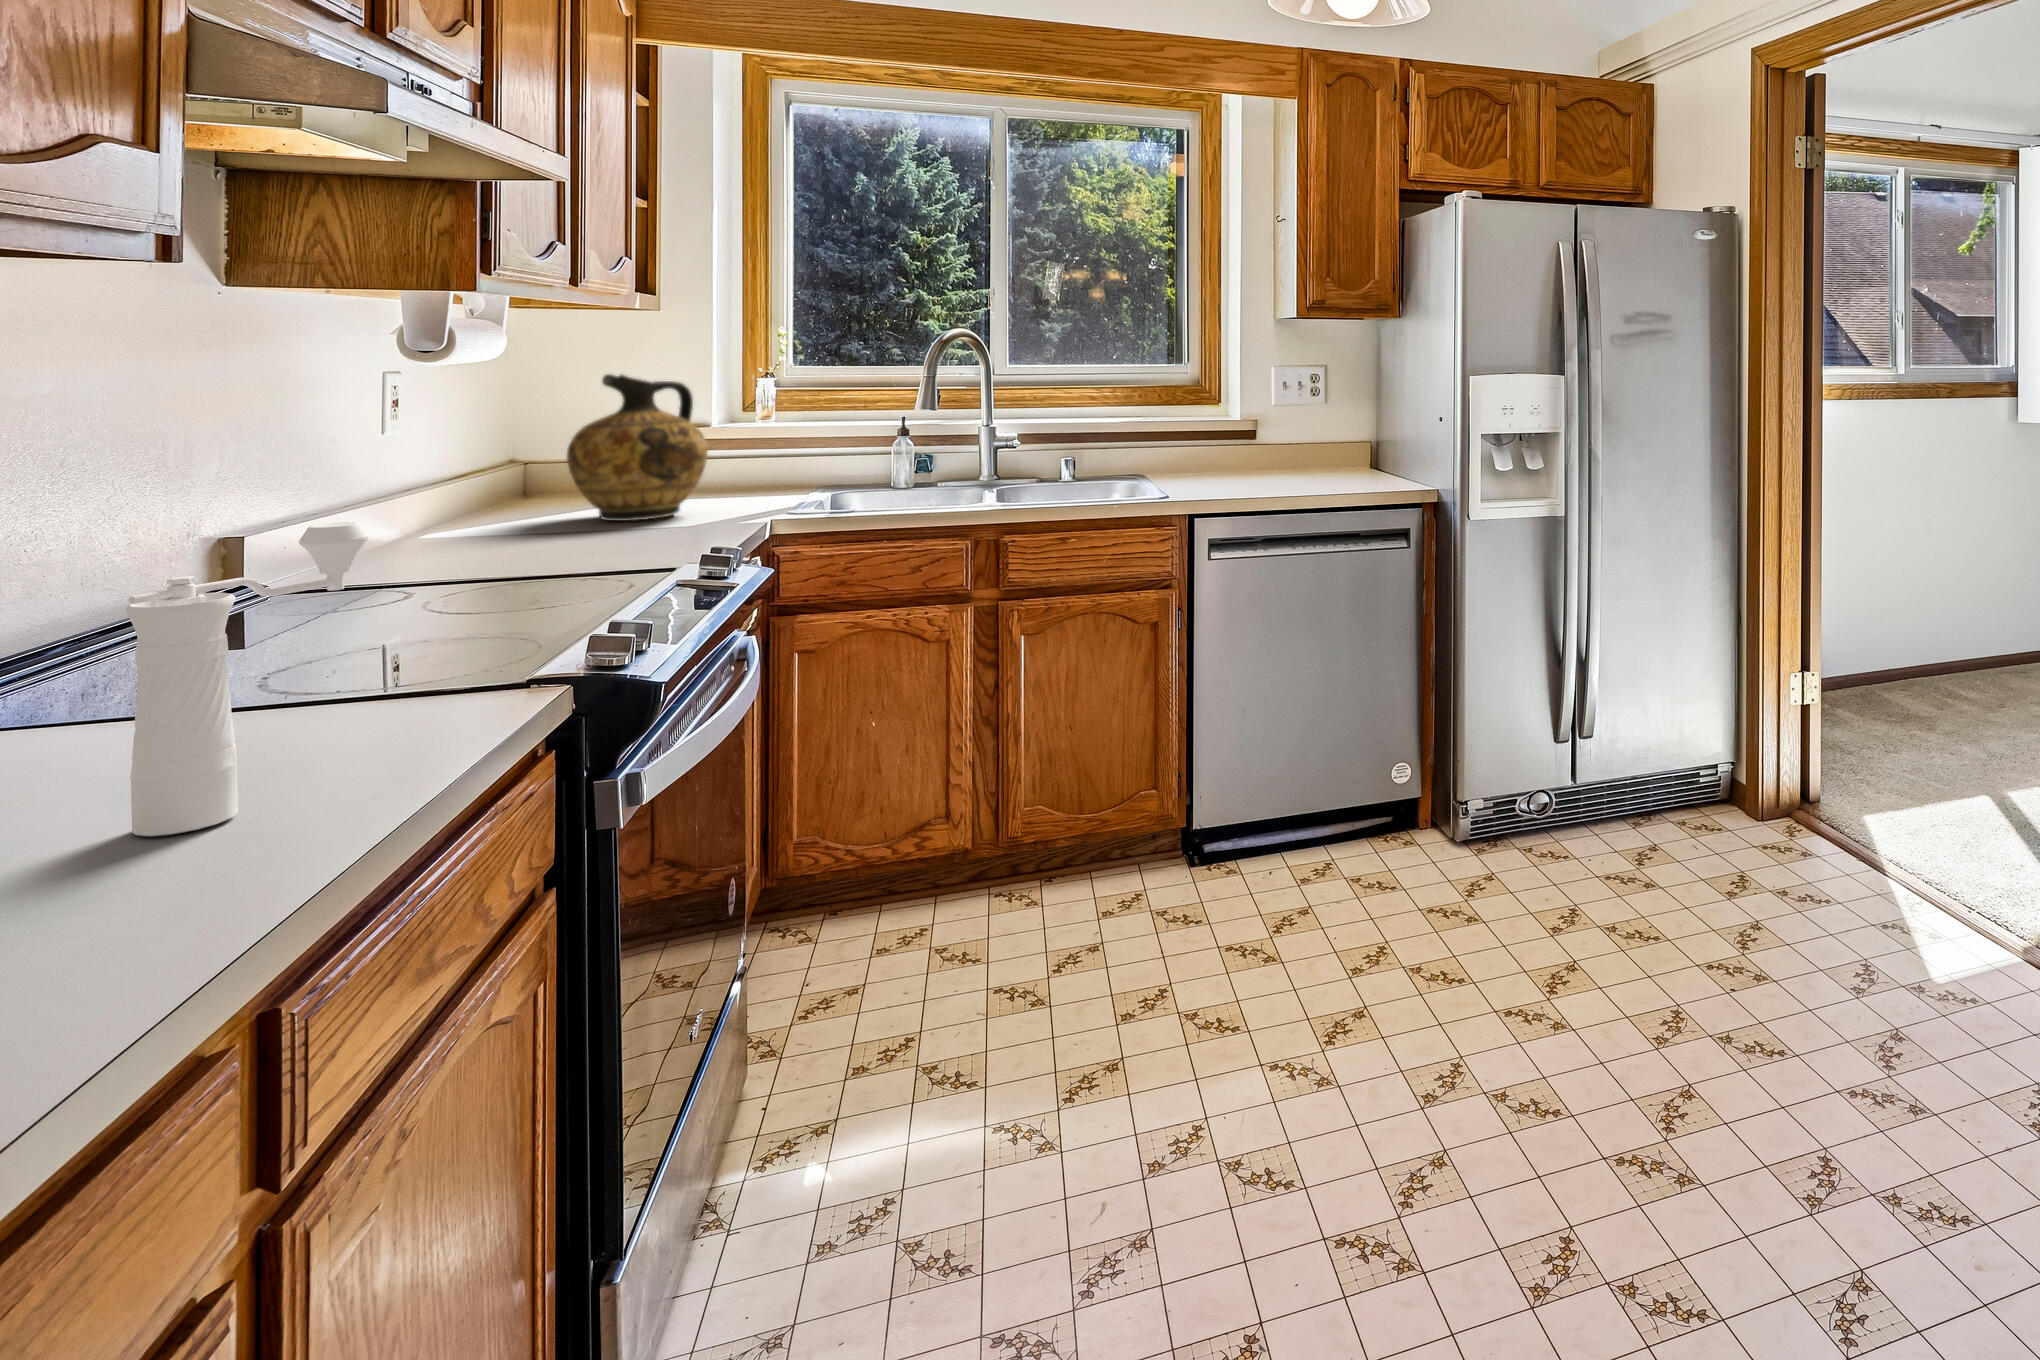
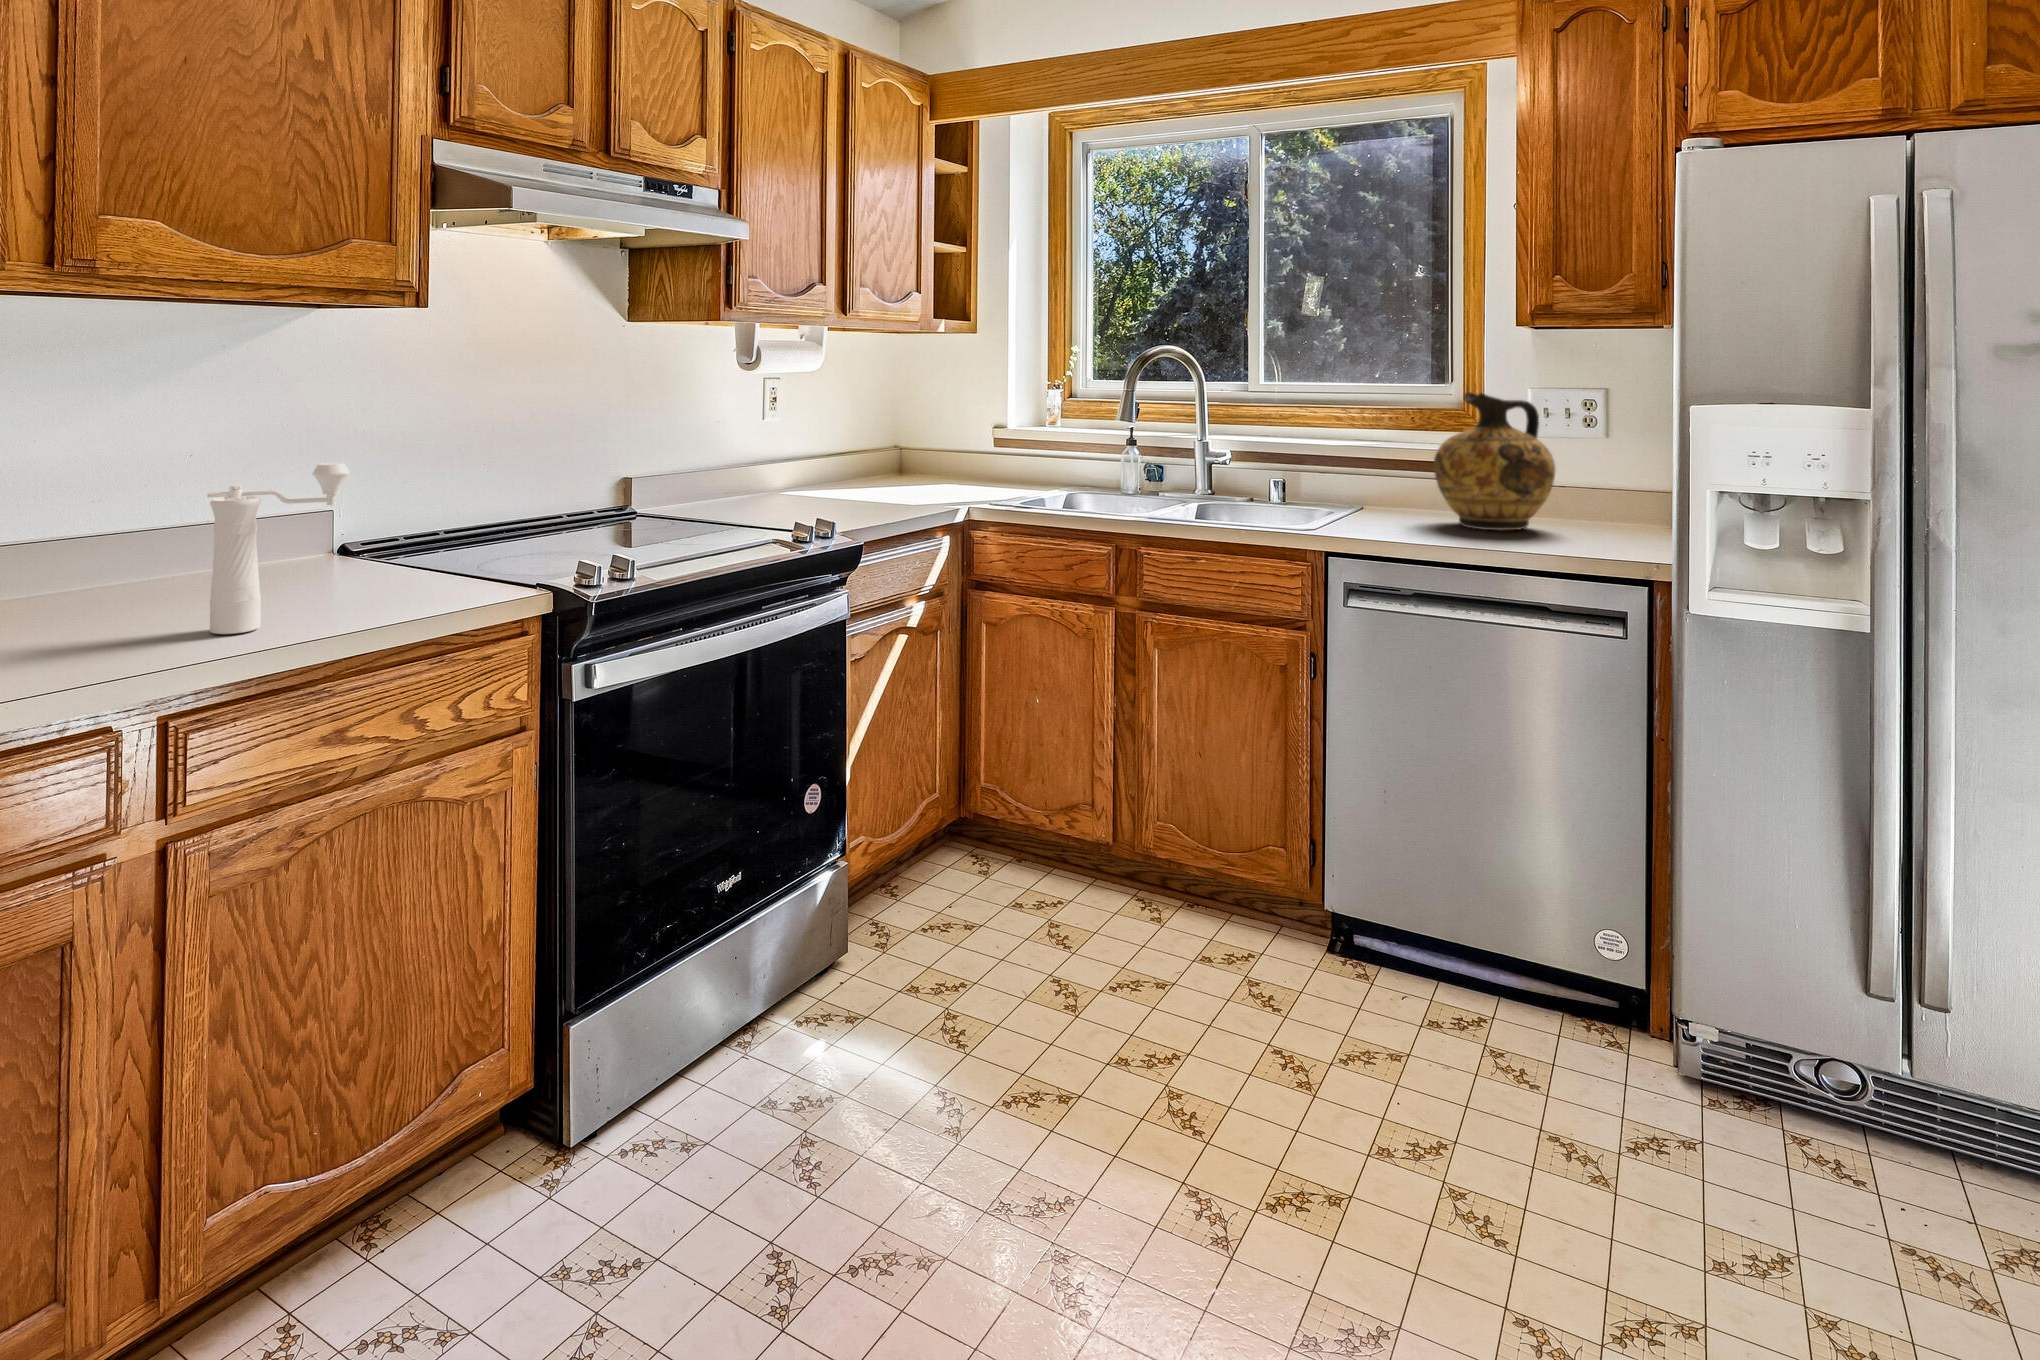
ceramic jug: present [567,374,708,521] -> present [1433,392,1556,530]

